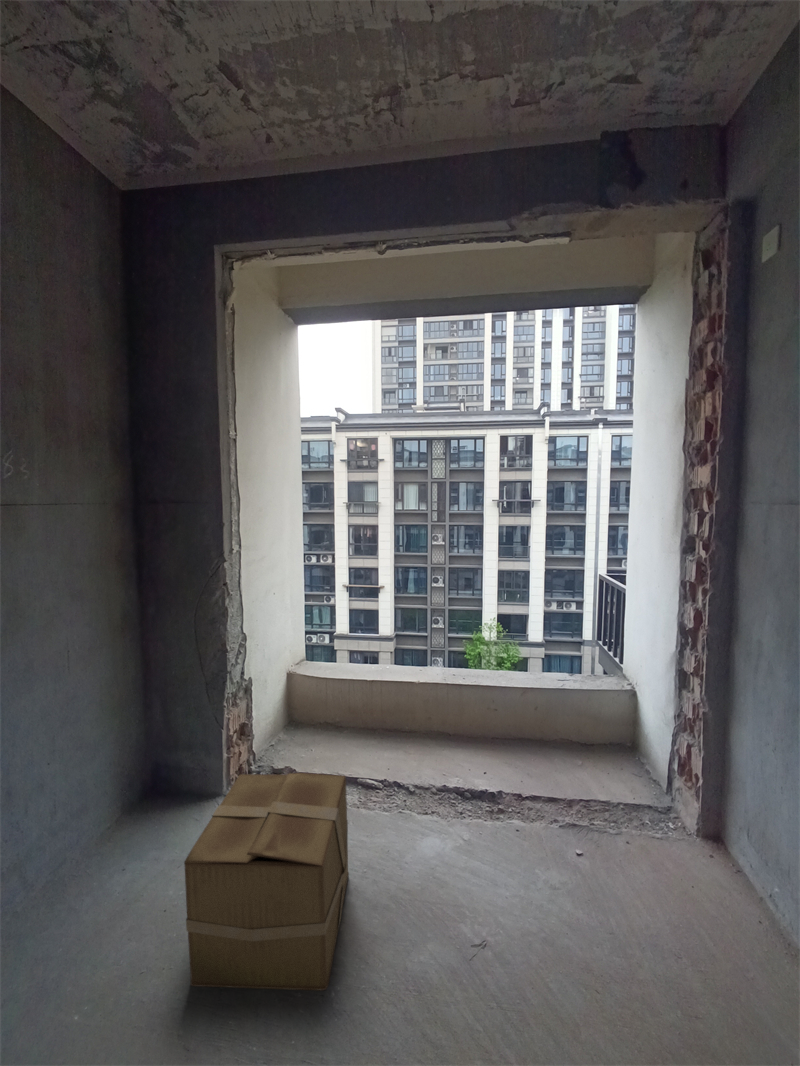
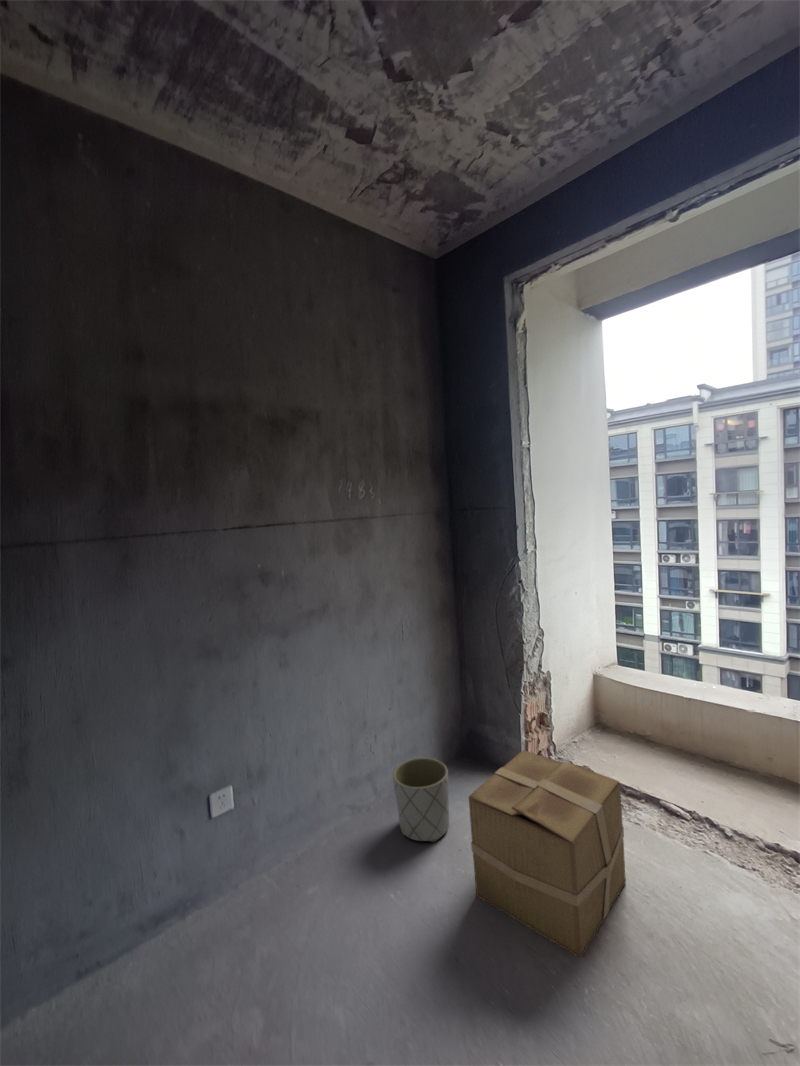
planter: none [46,824,138,954] -> present [393,758,449,842]

